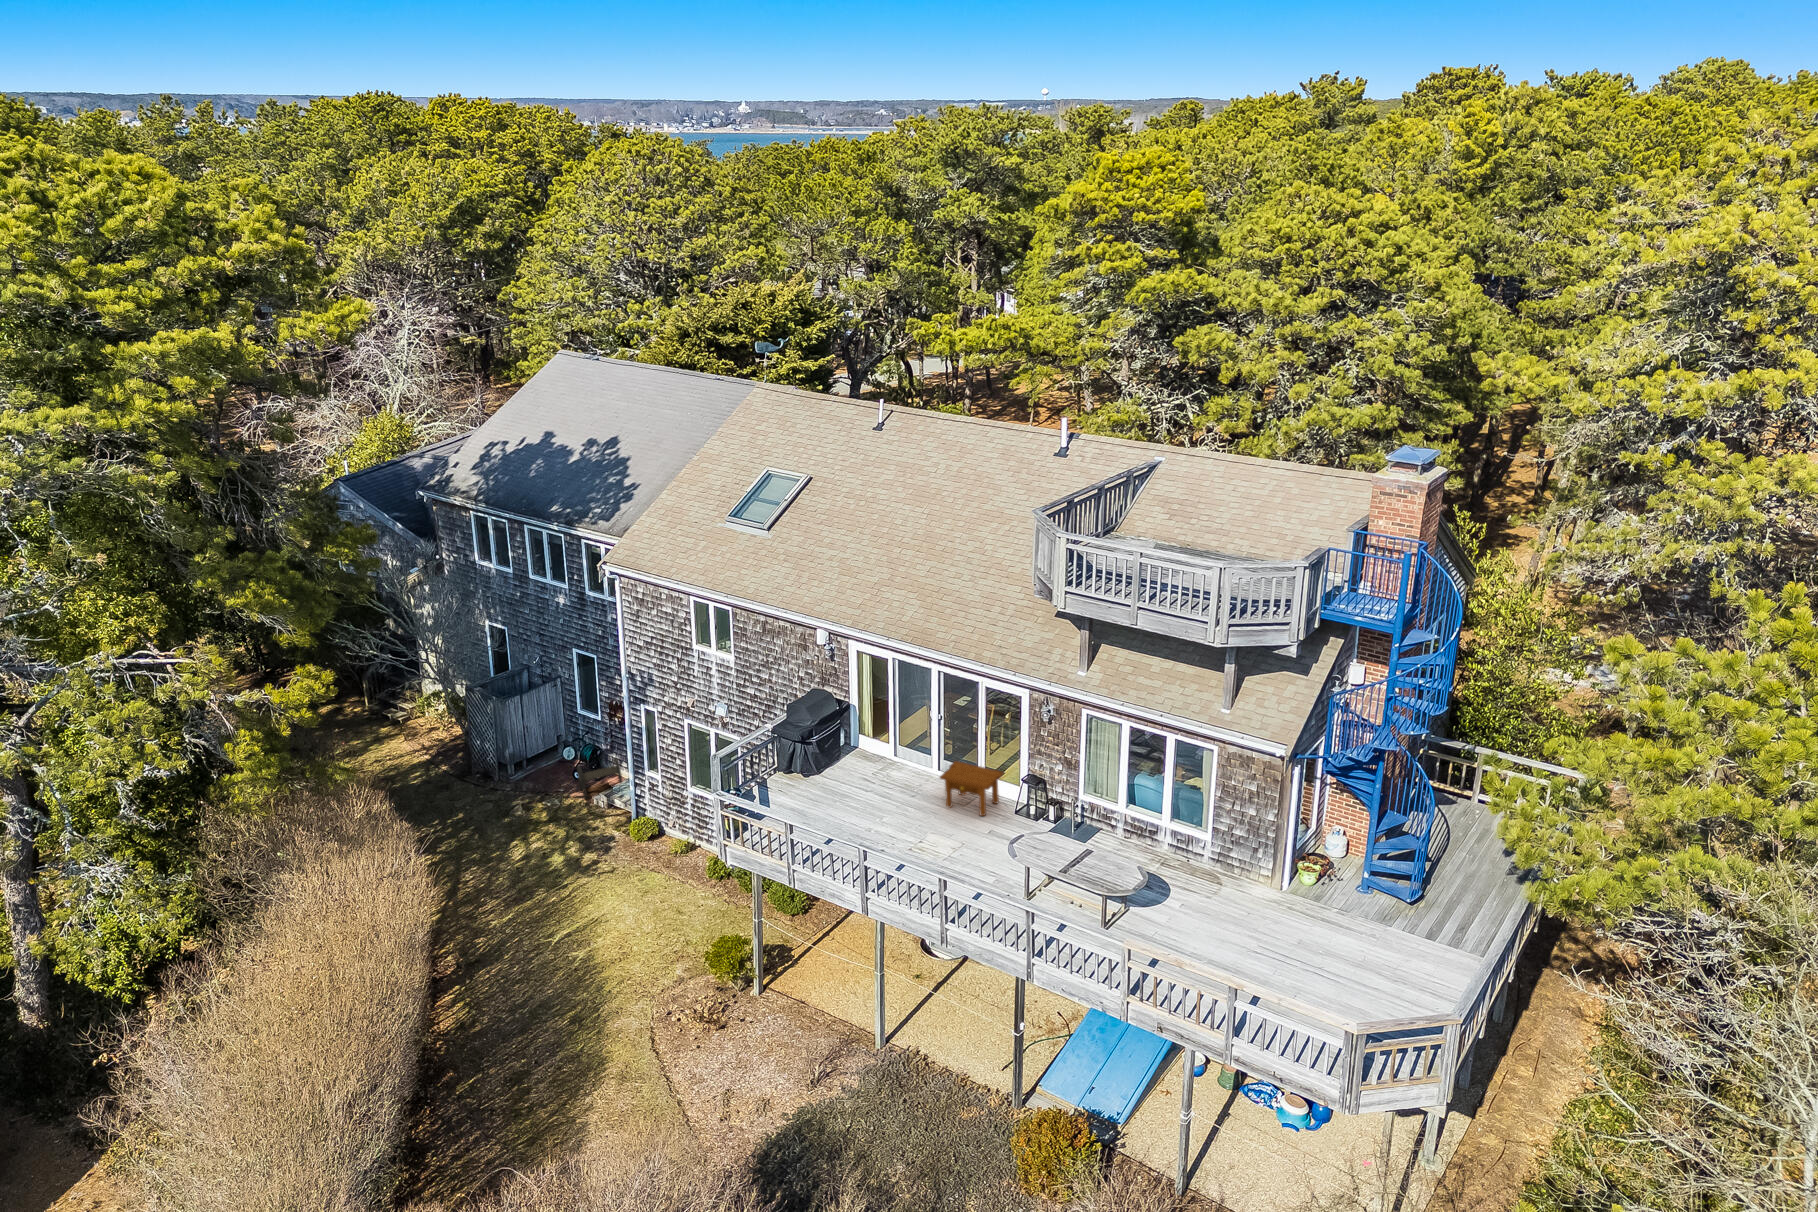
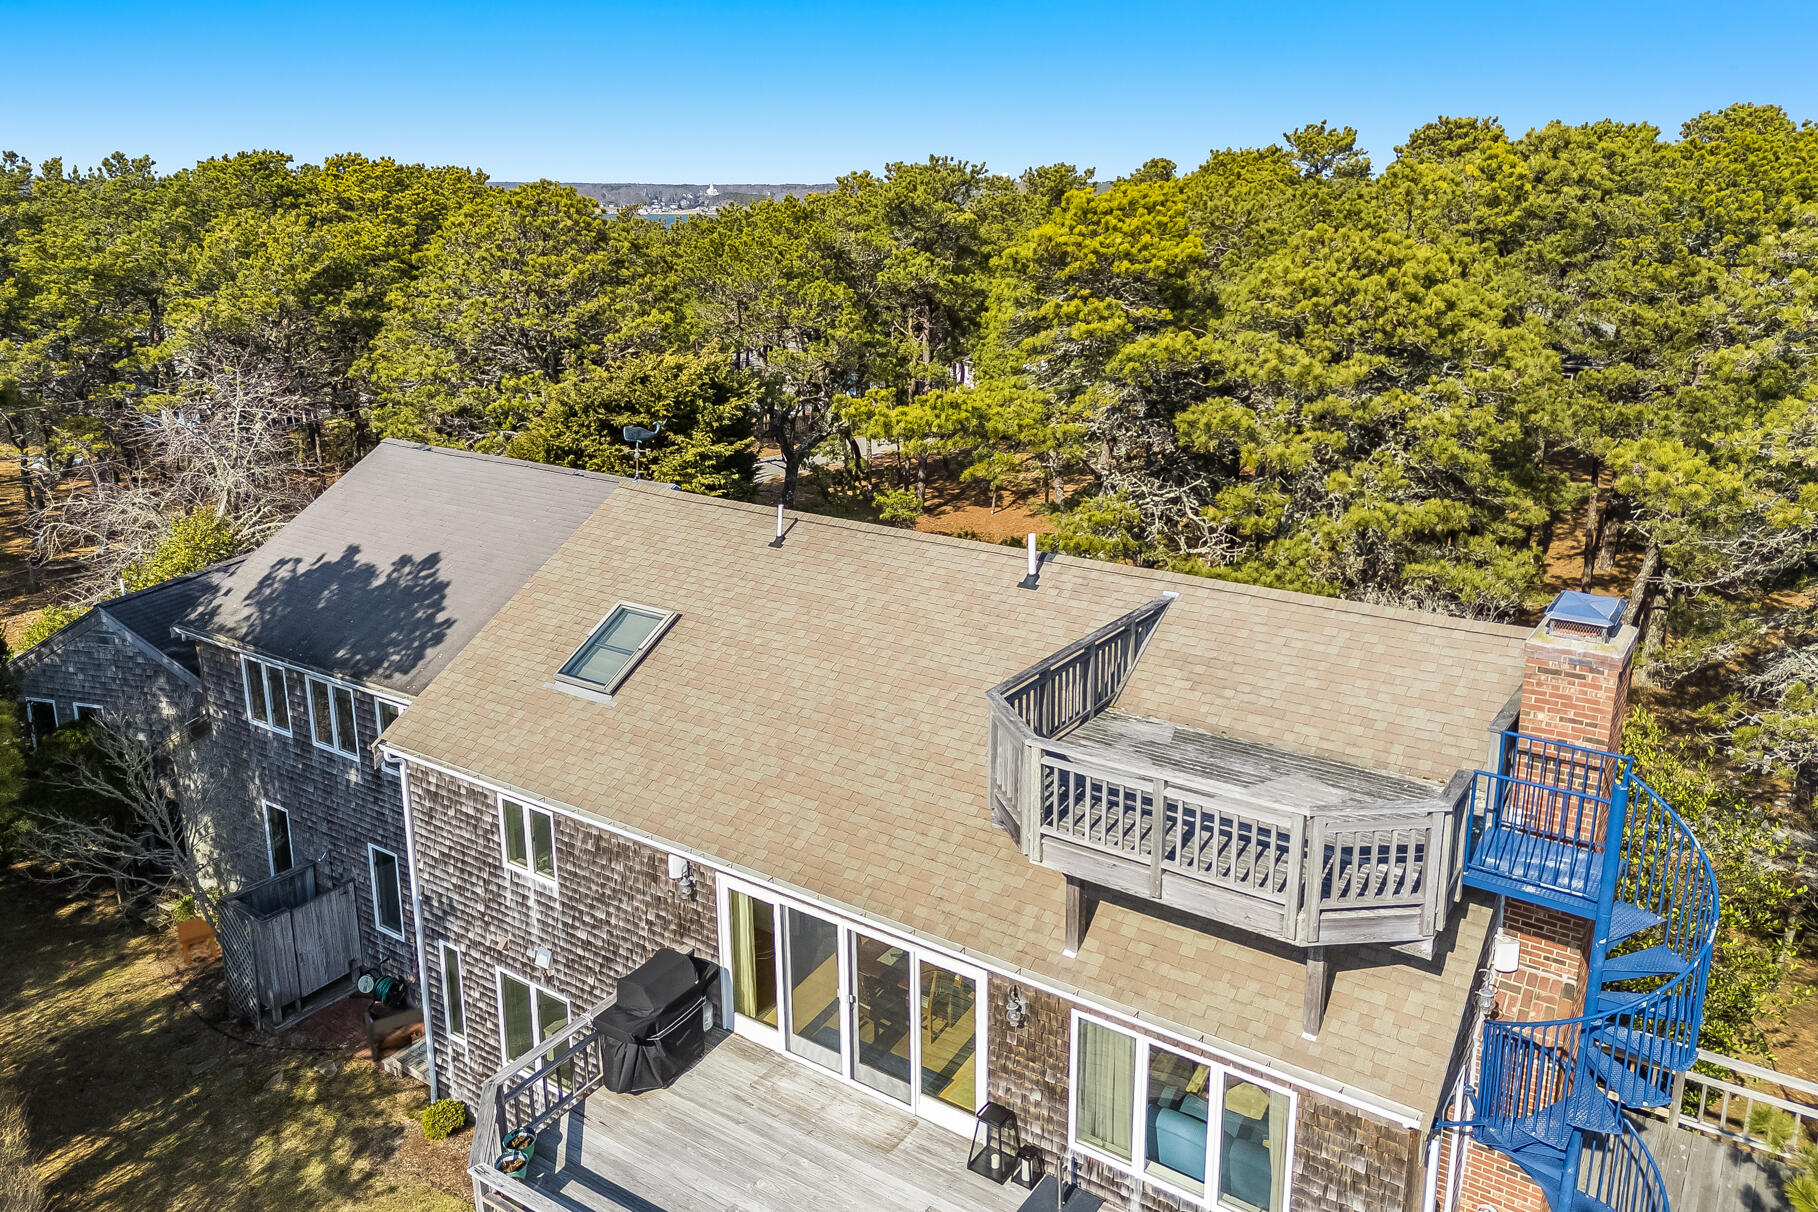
side table: present [940,761,1004,816] -> present [177,916,217,964]

